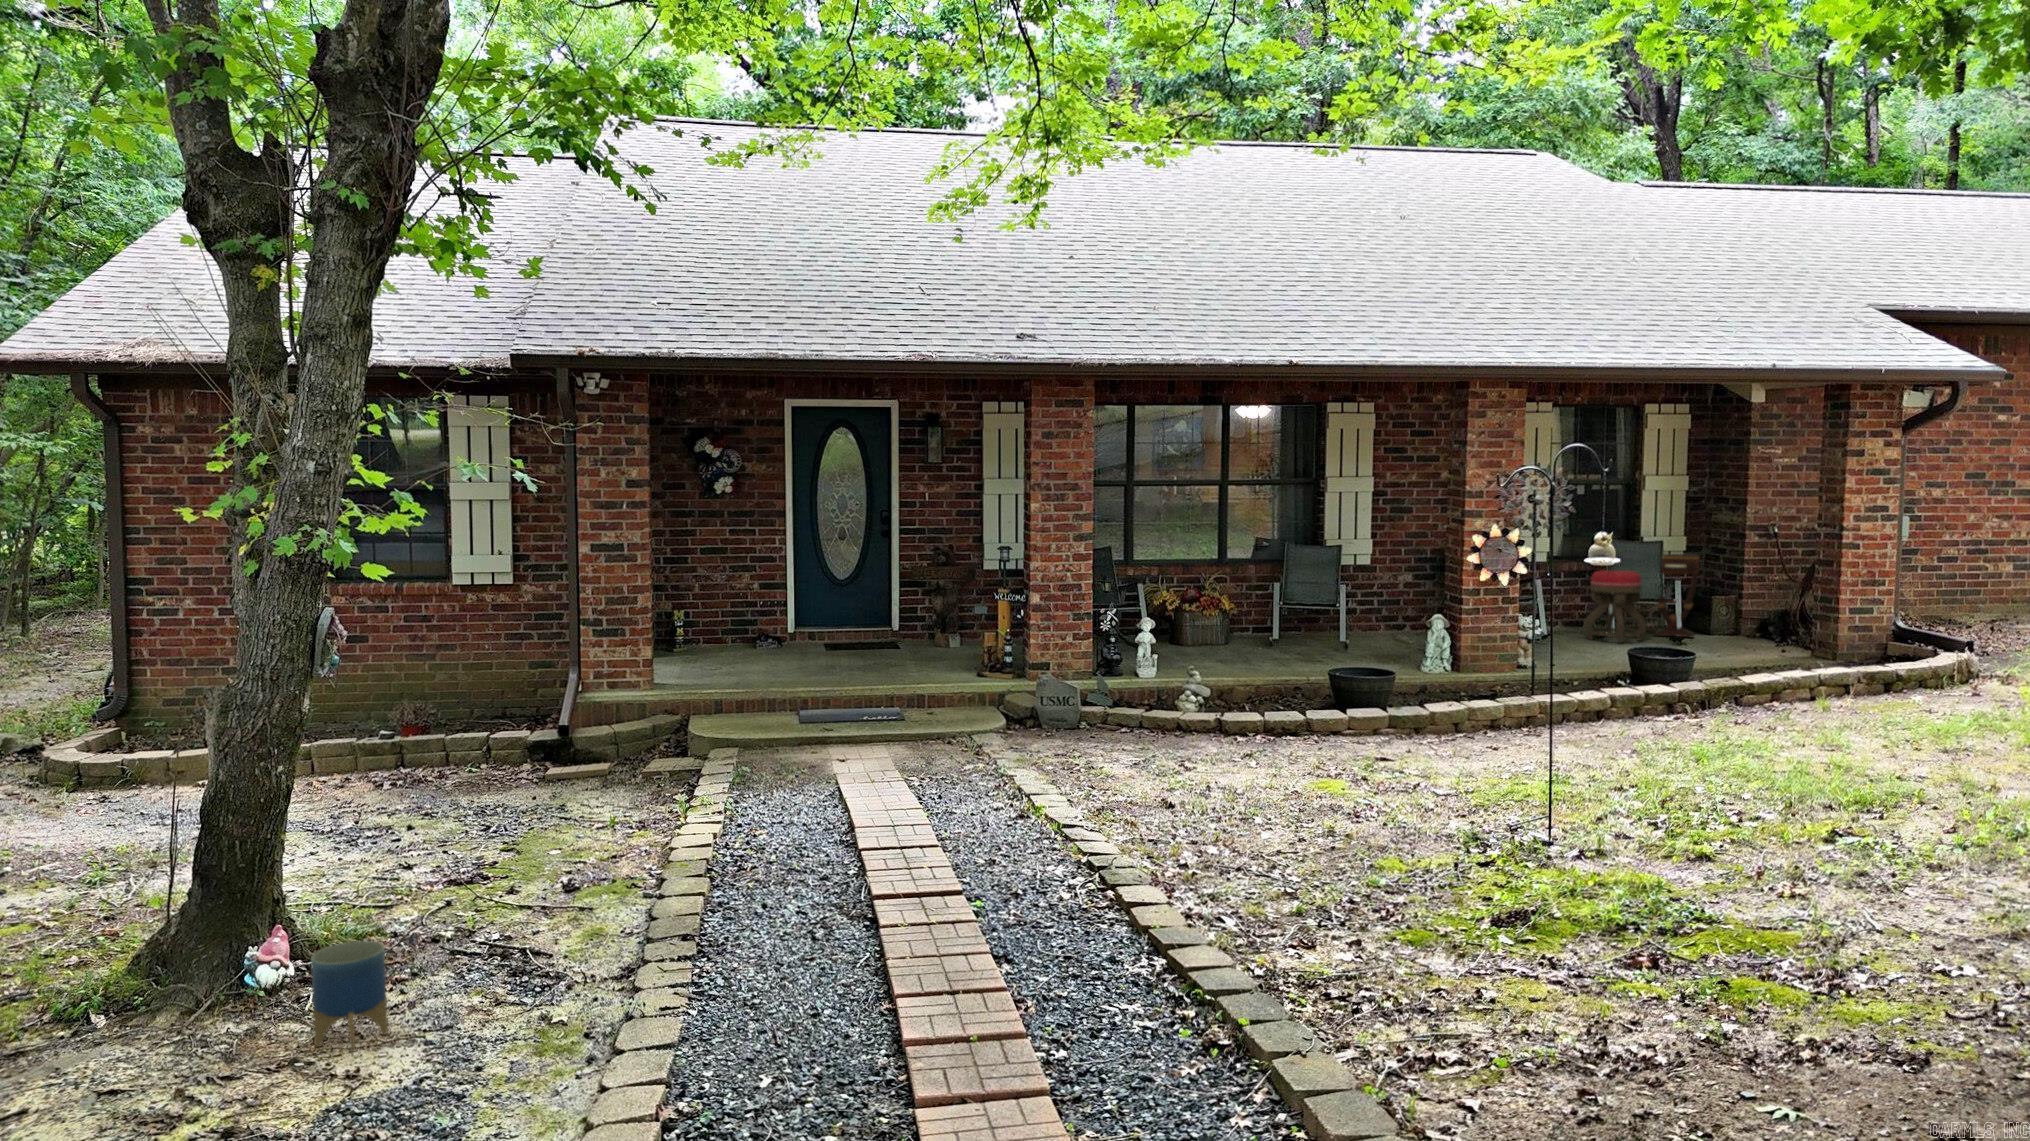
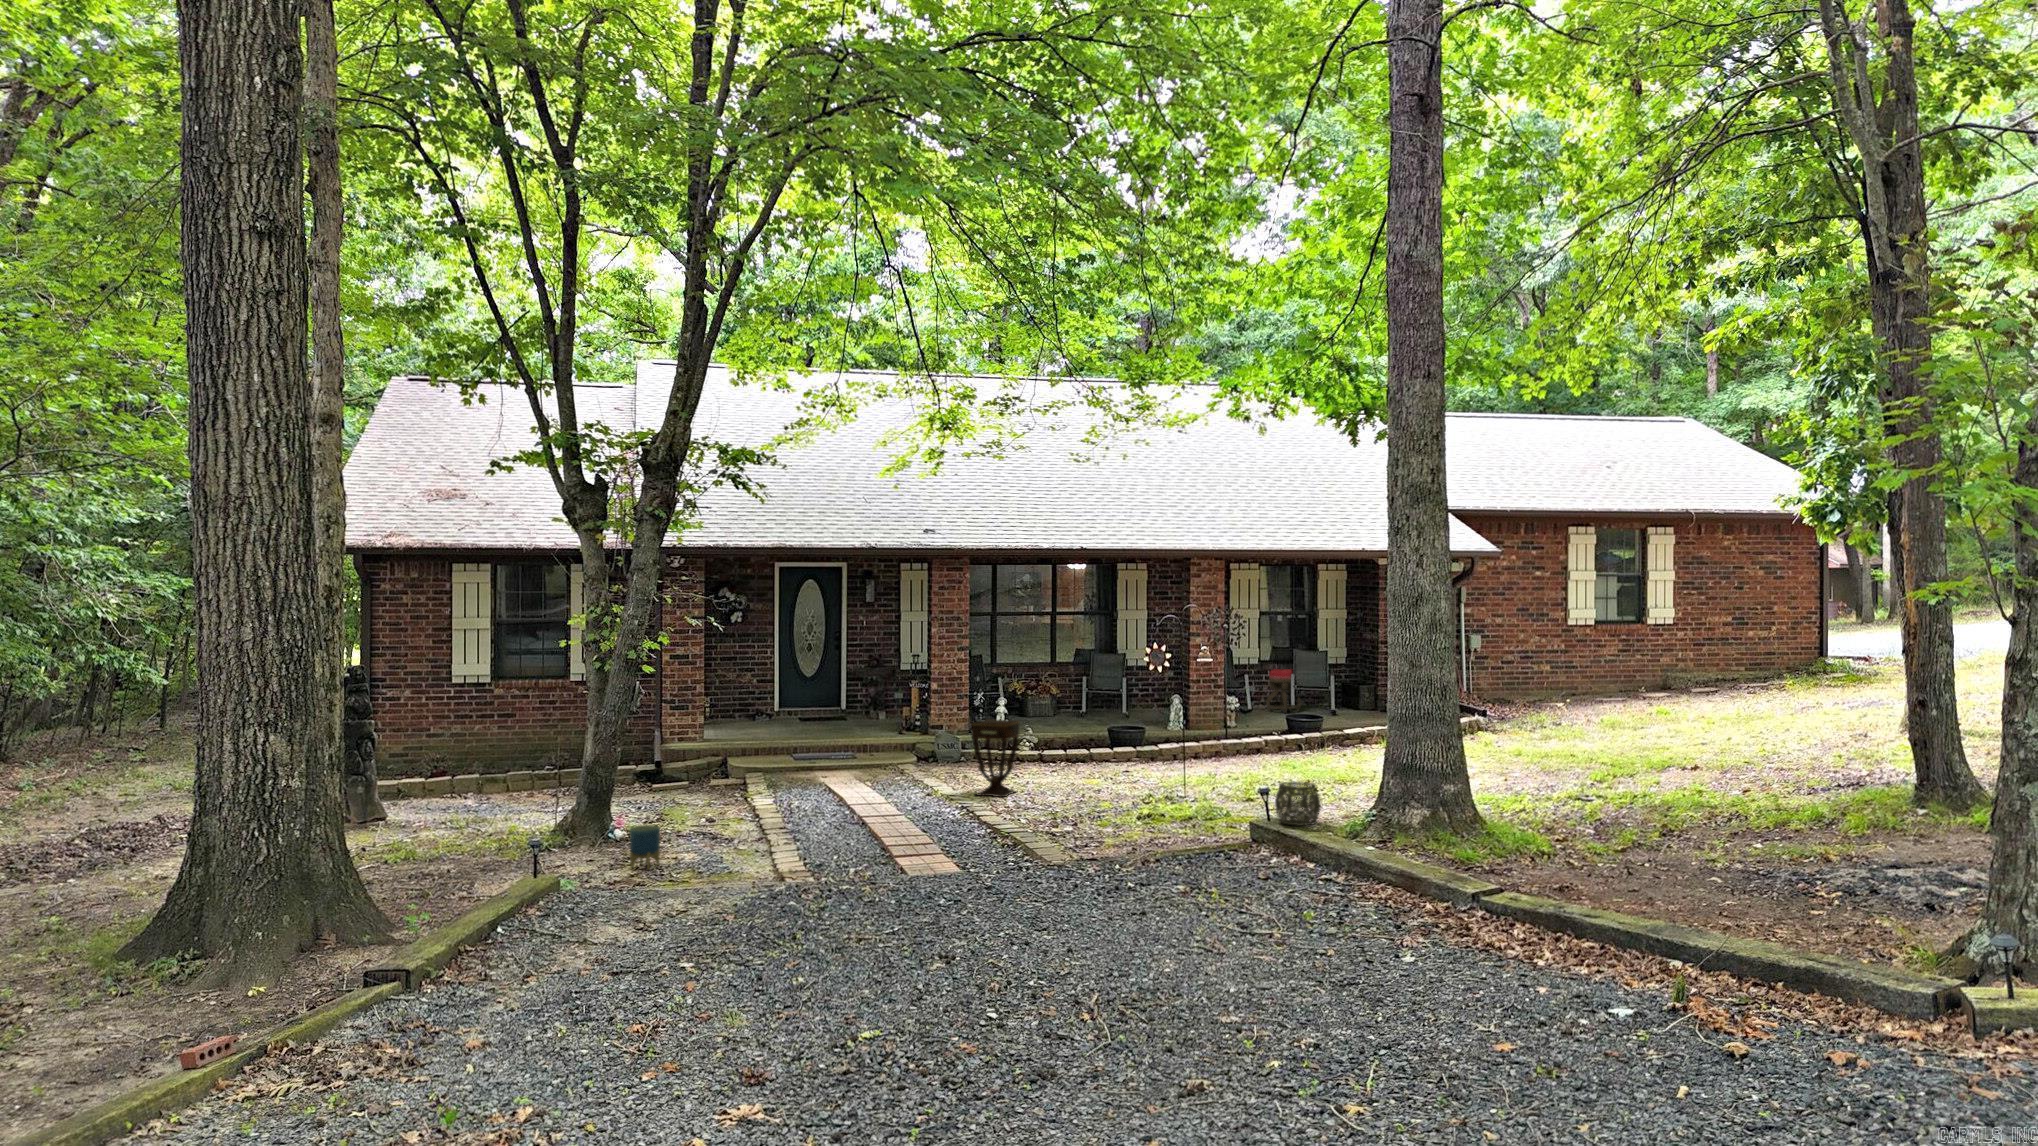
side table: present [1655,553,1699,637] -> present [972,719,1019,797]
woven basket: none [1770,838,1888,946] -> present [1275,782,1321,826]

